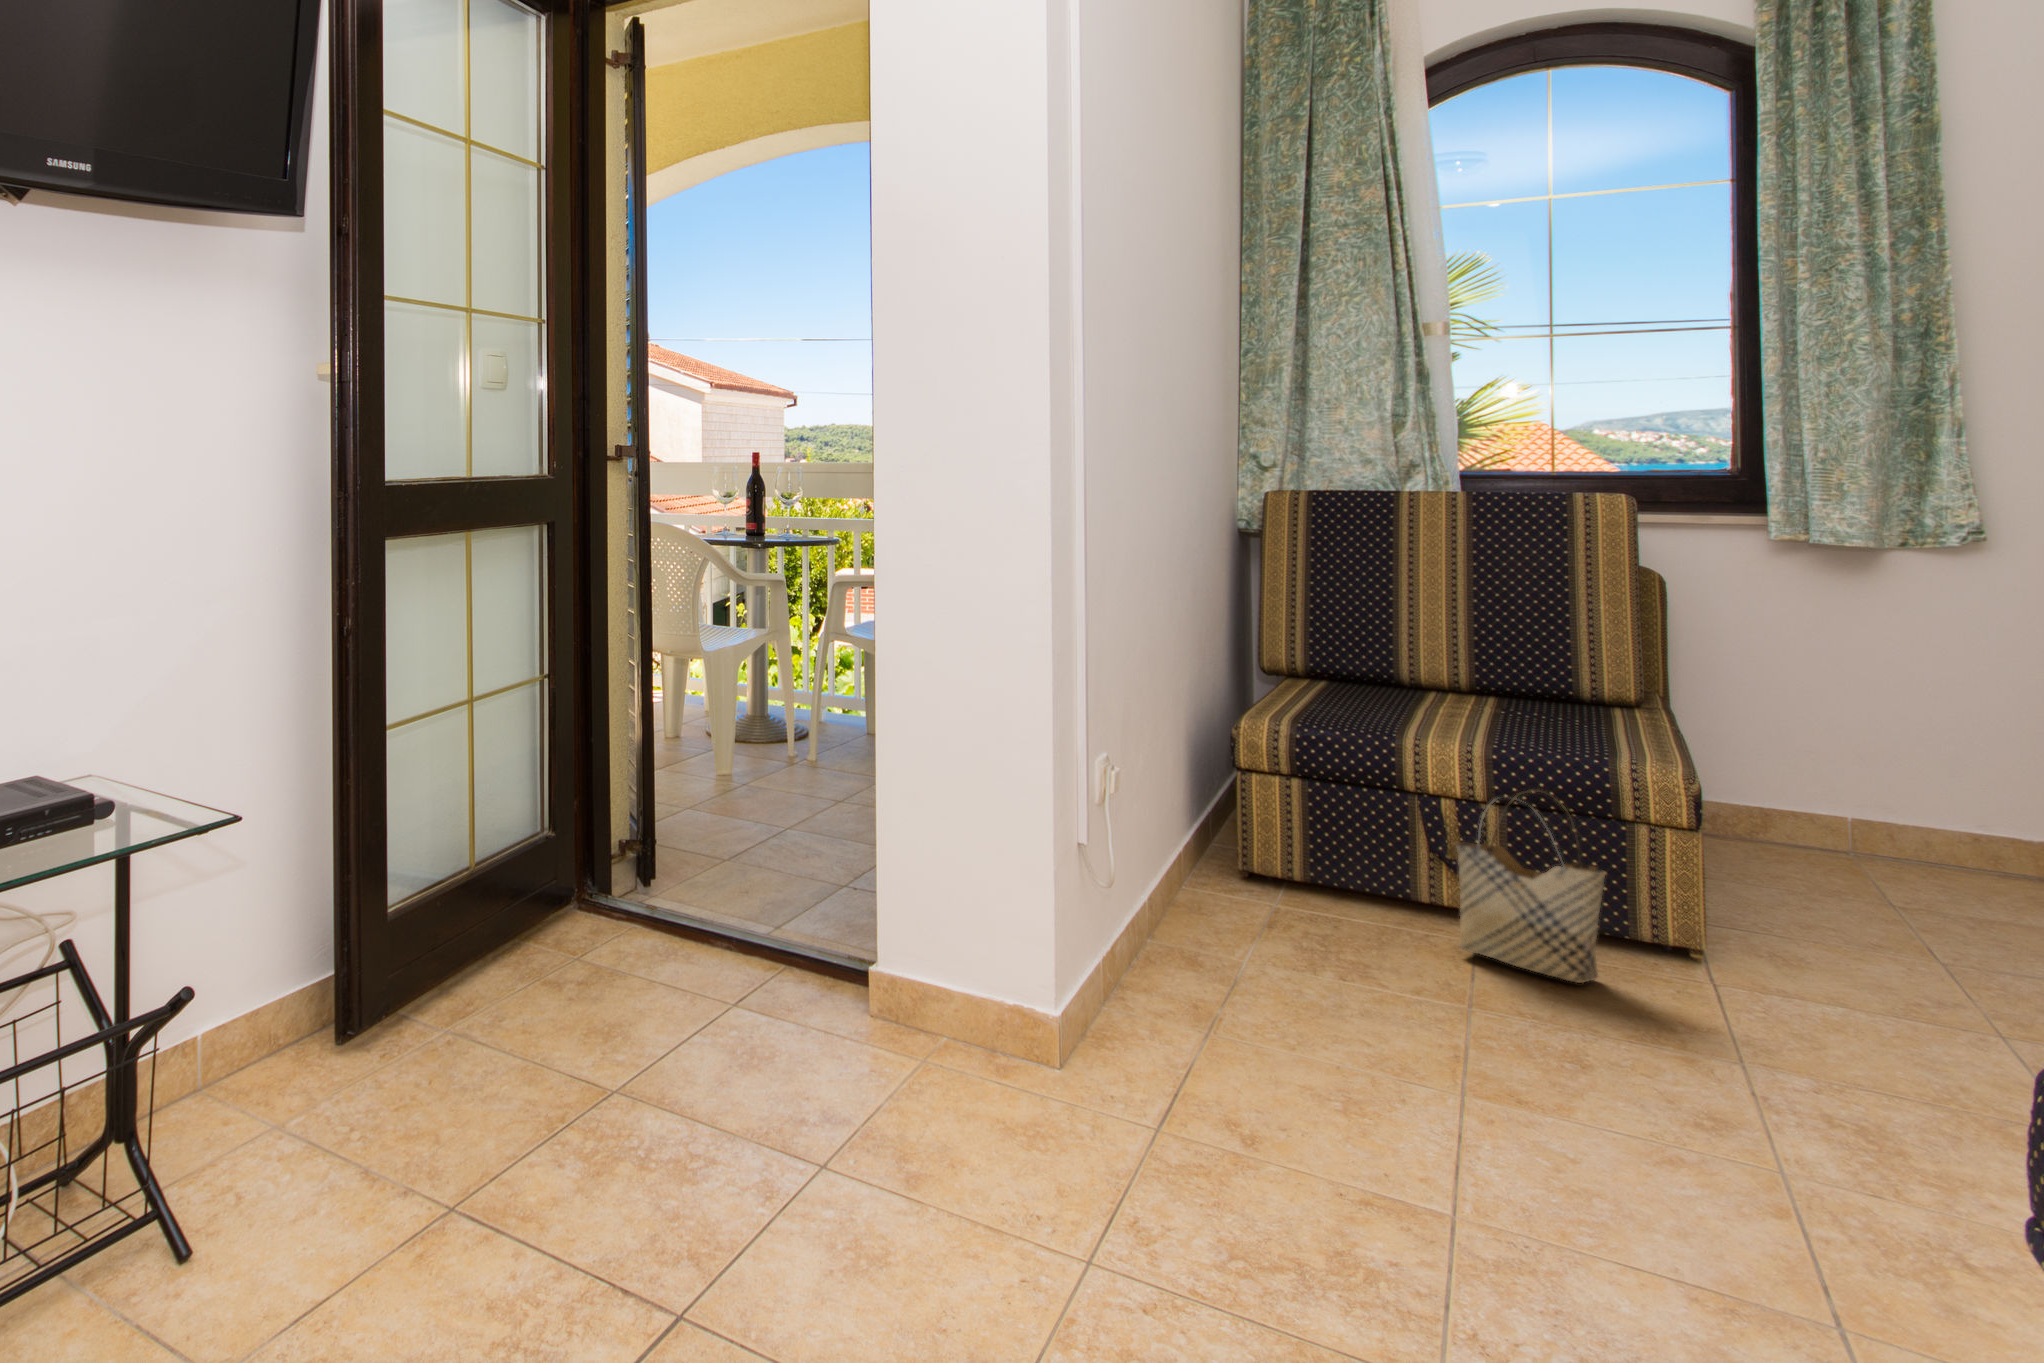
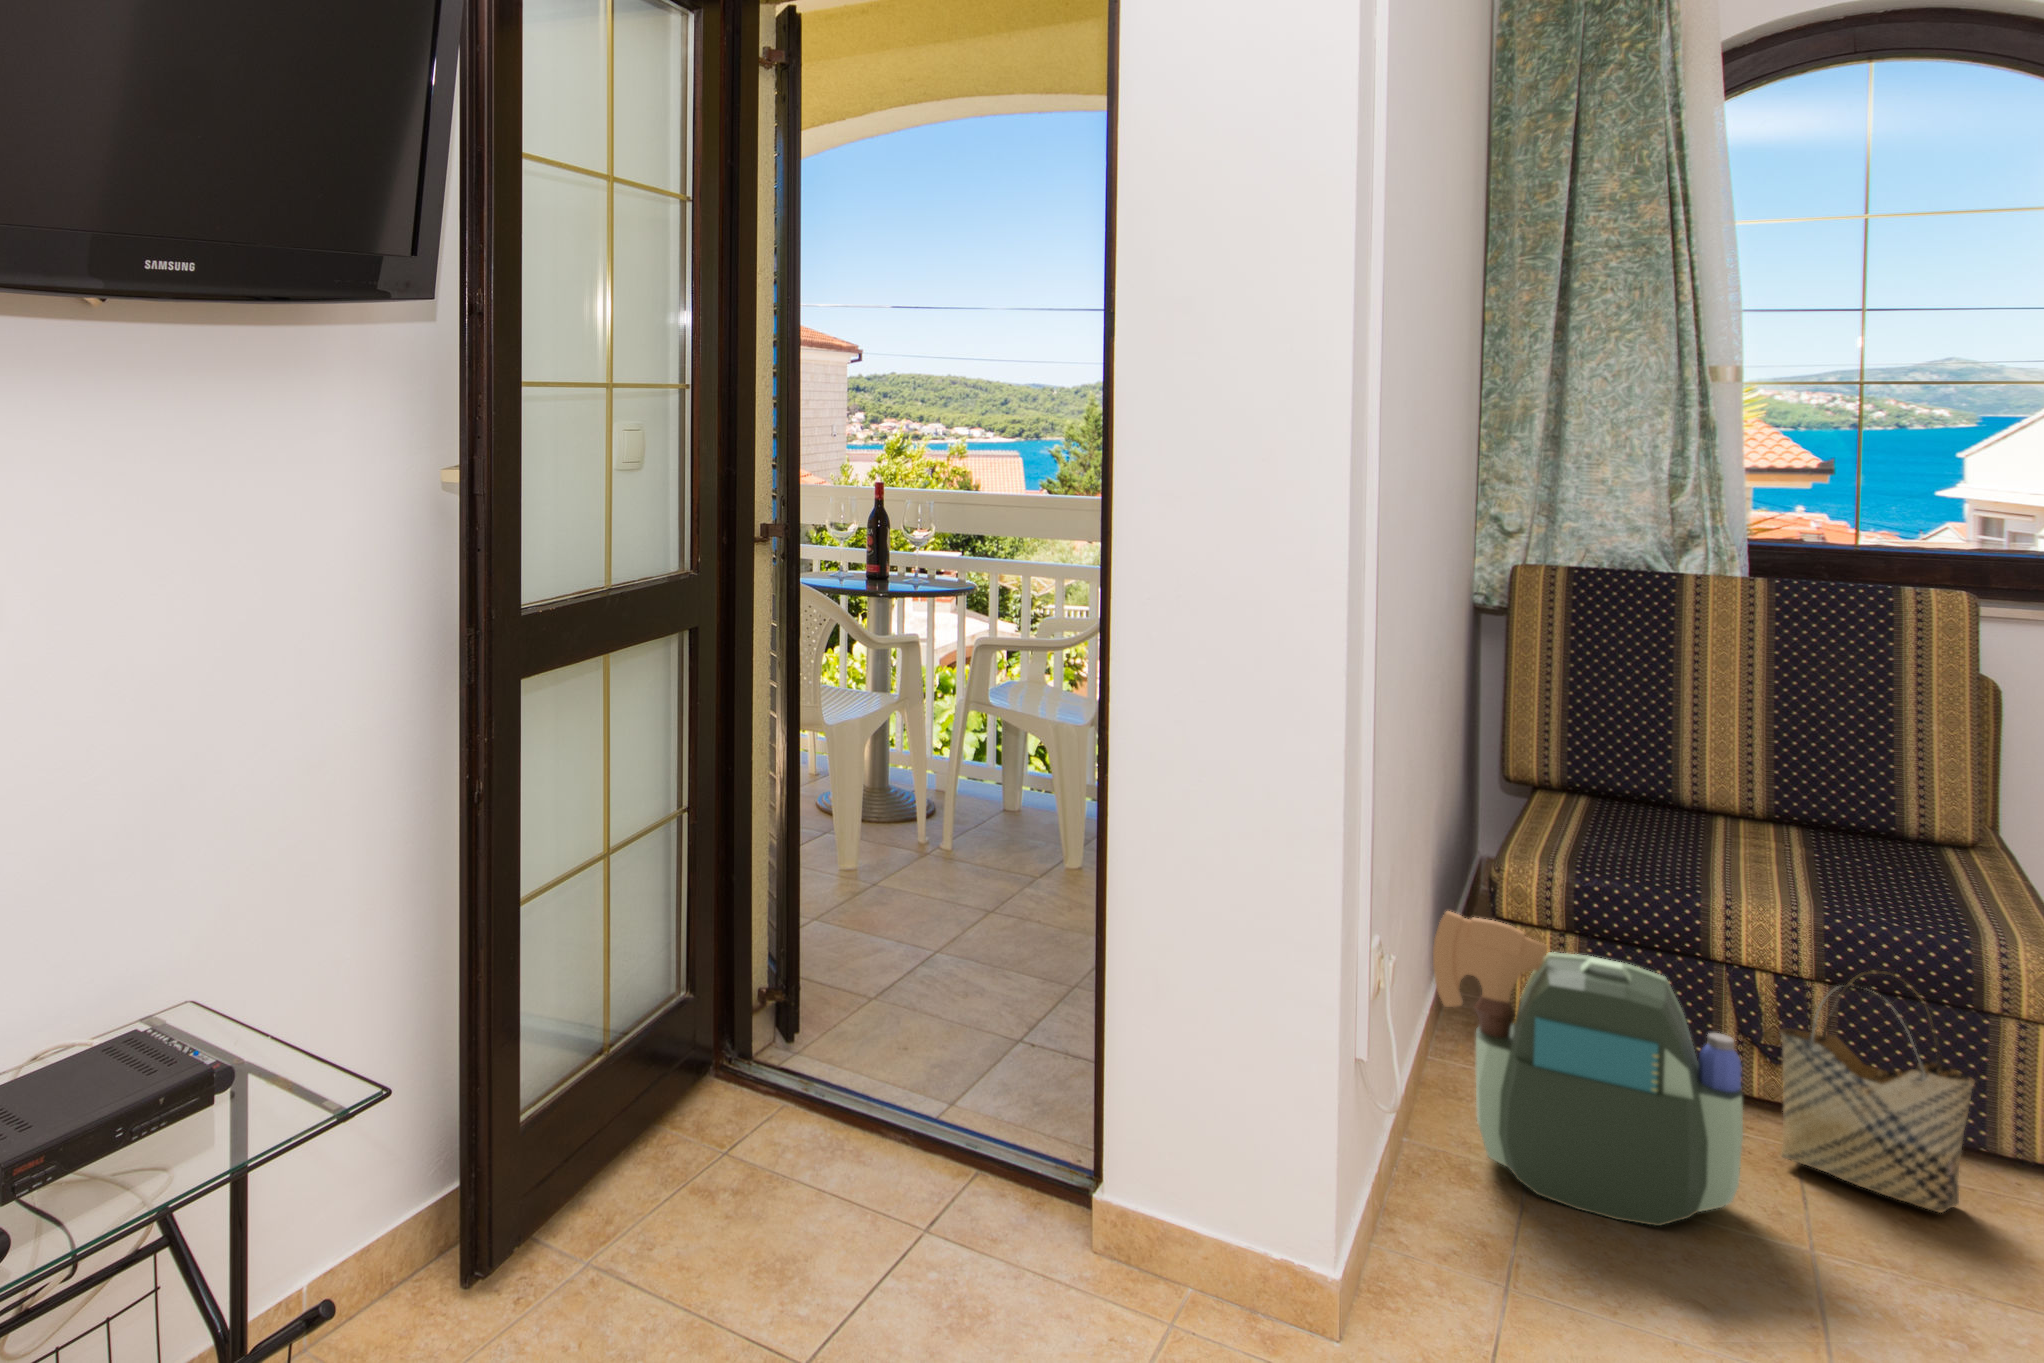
backpack: none [1167,747,1414,995] -> present [1433,911,1743,1226]

